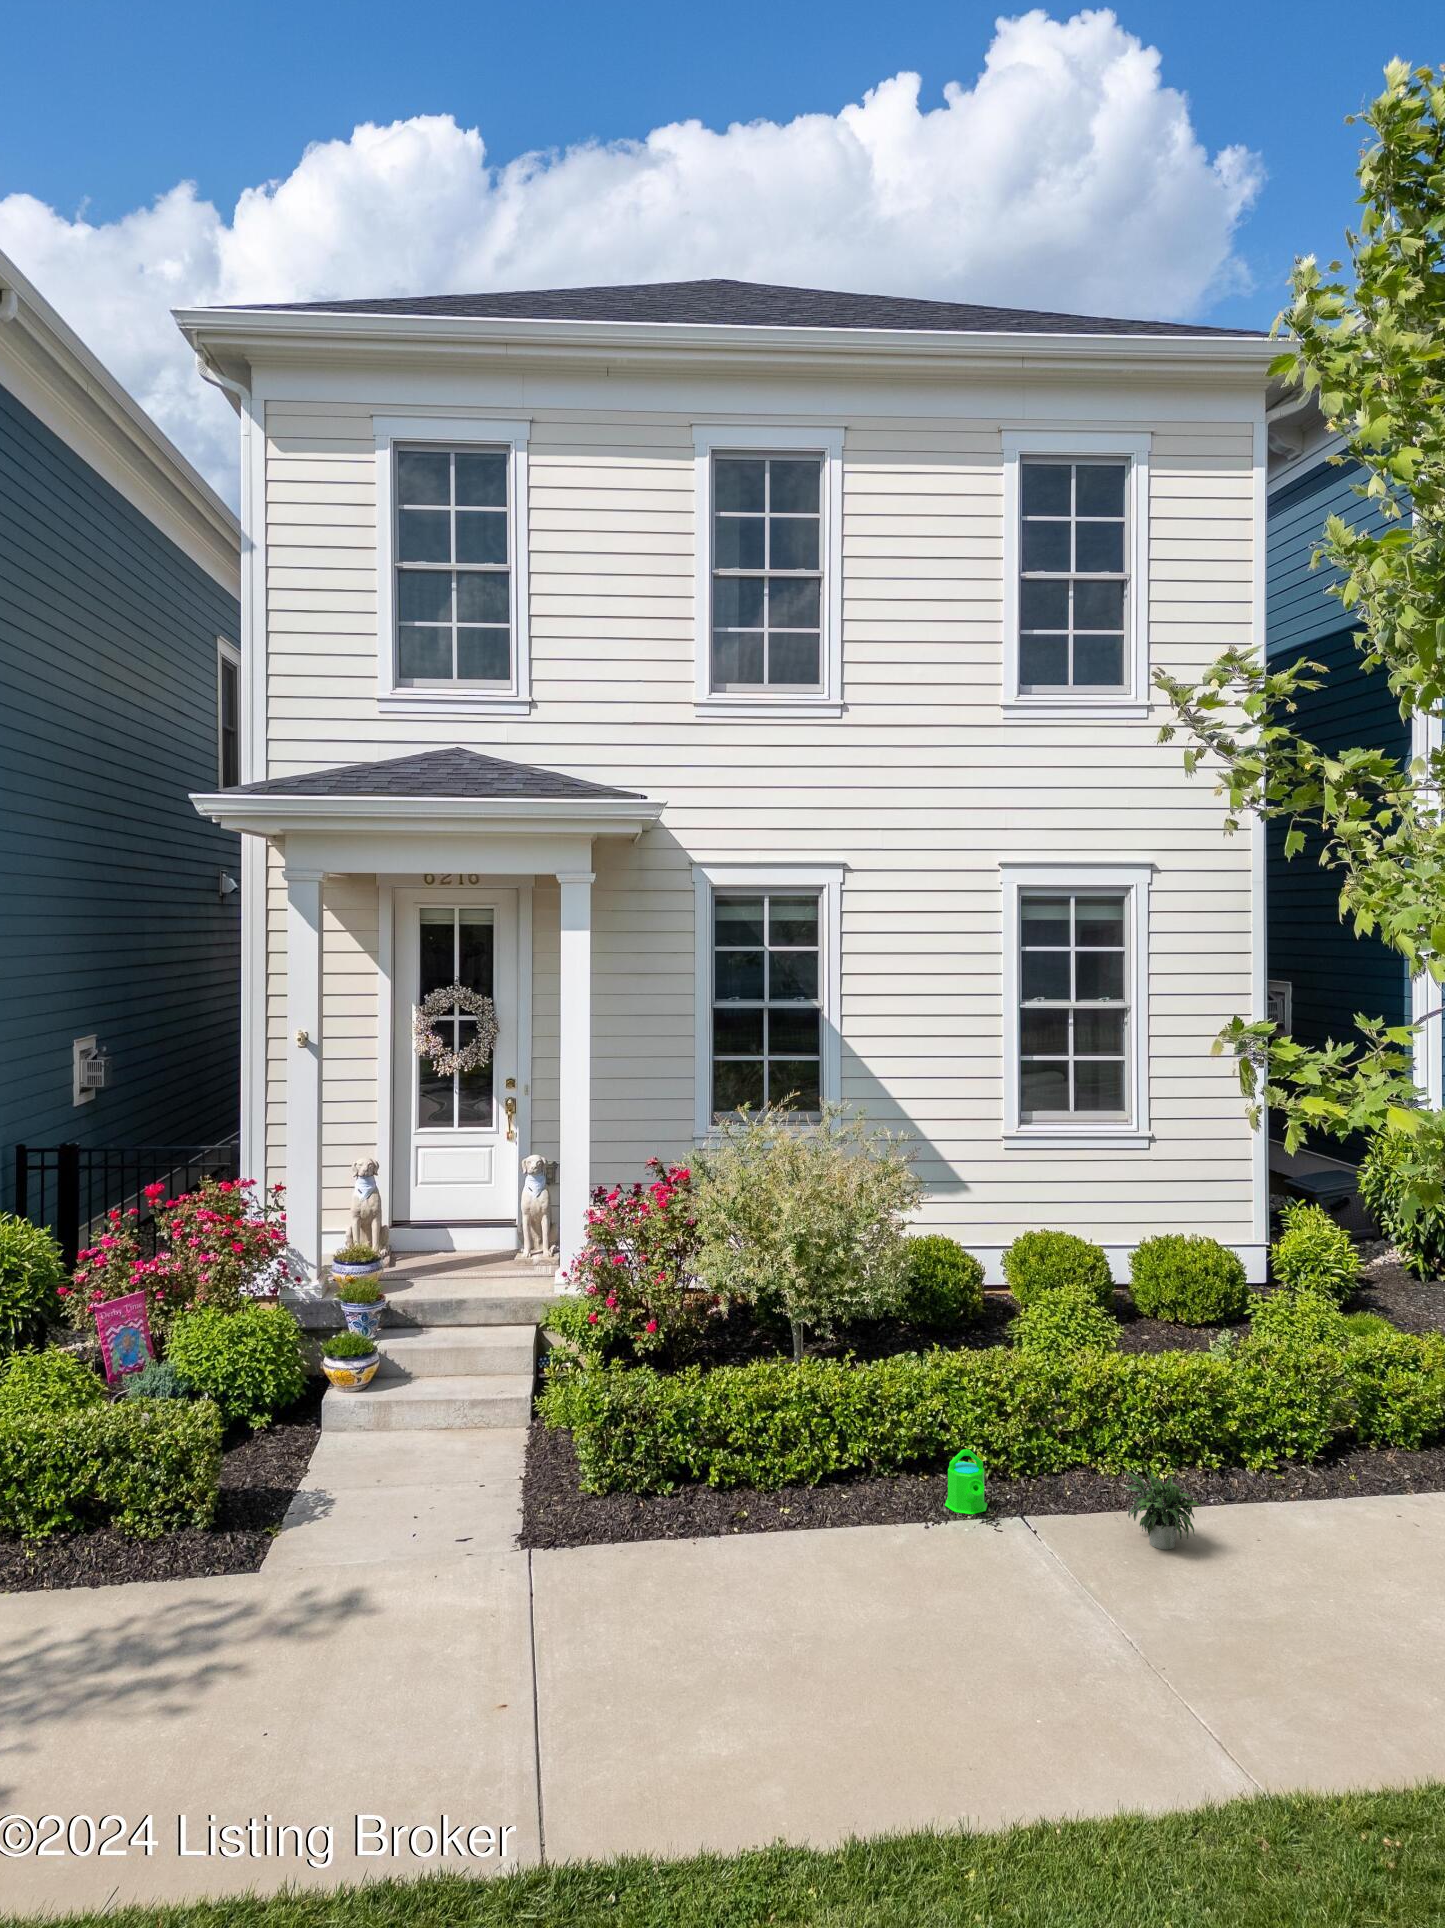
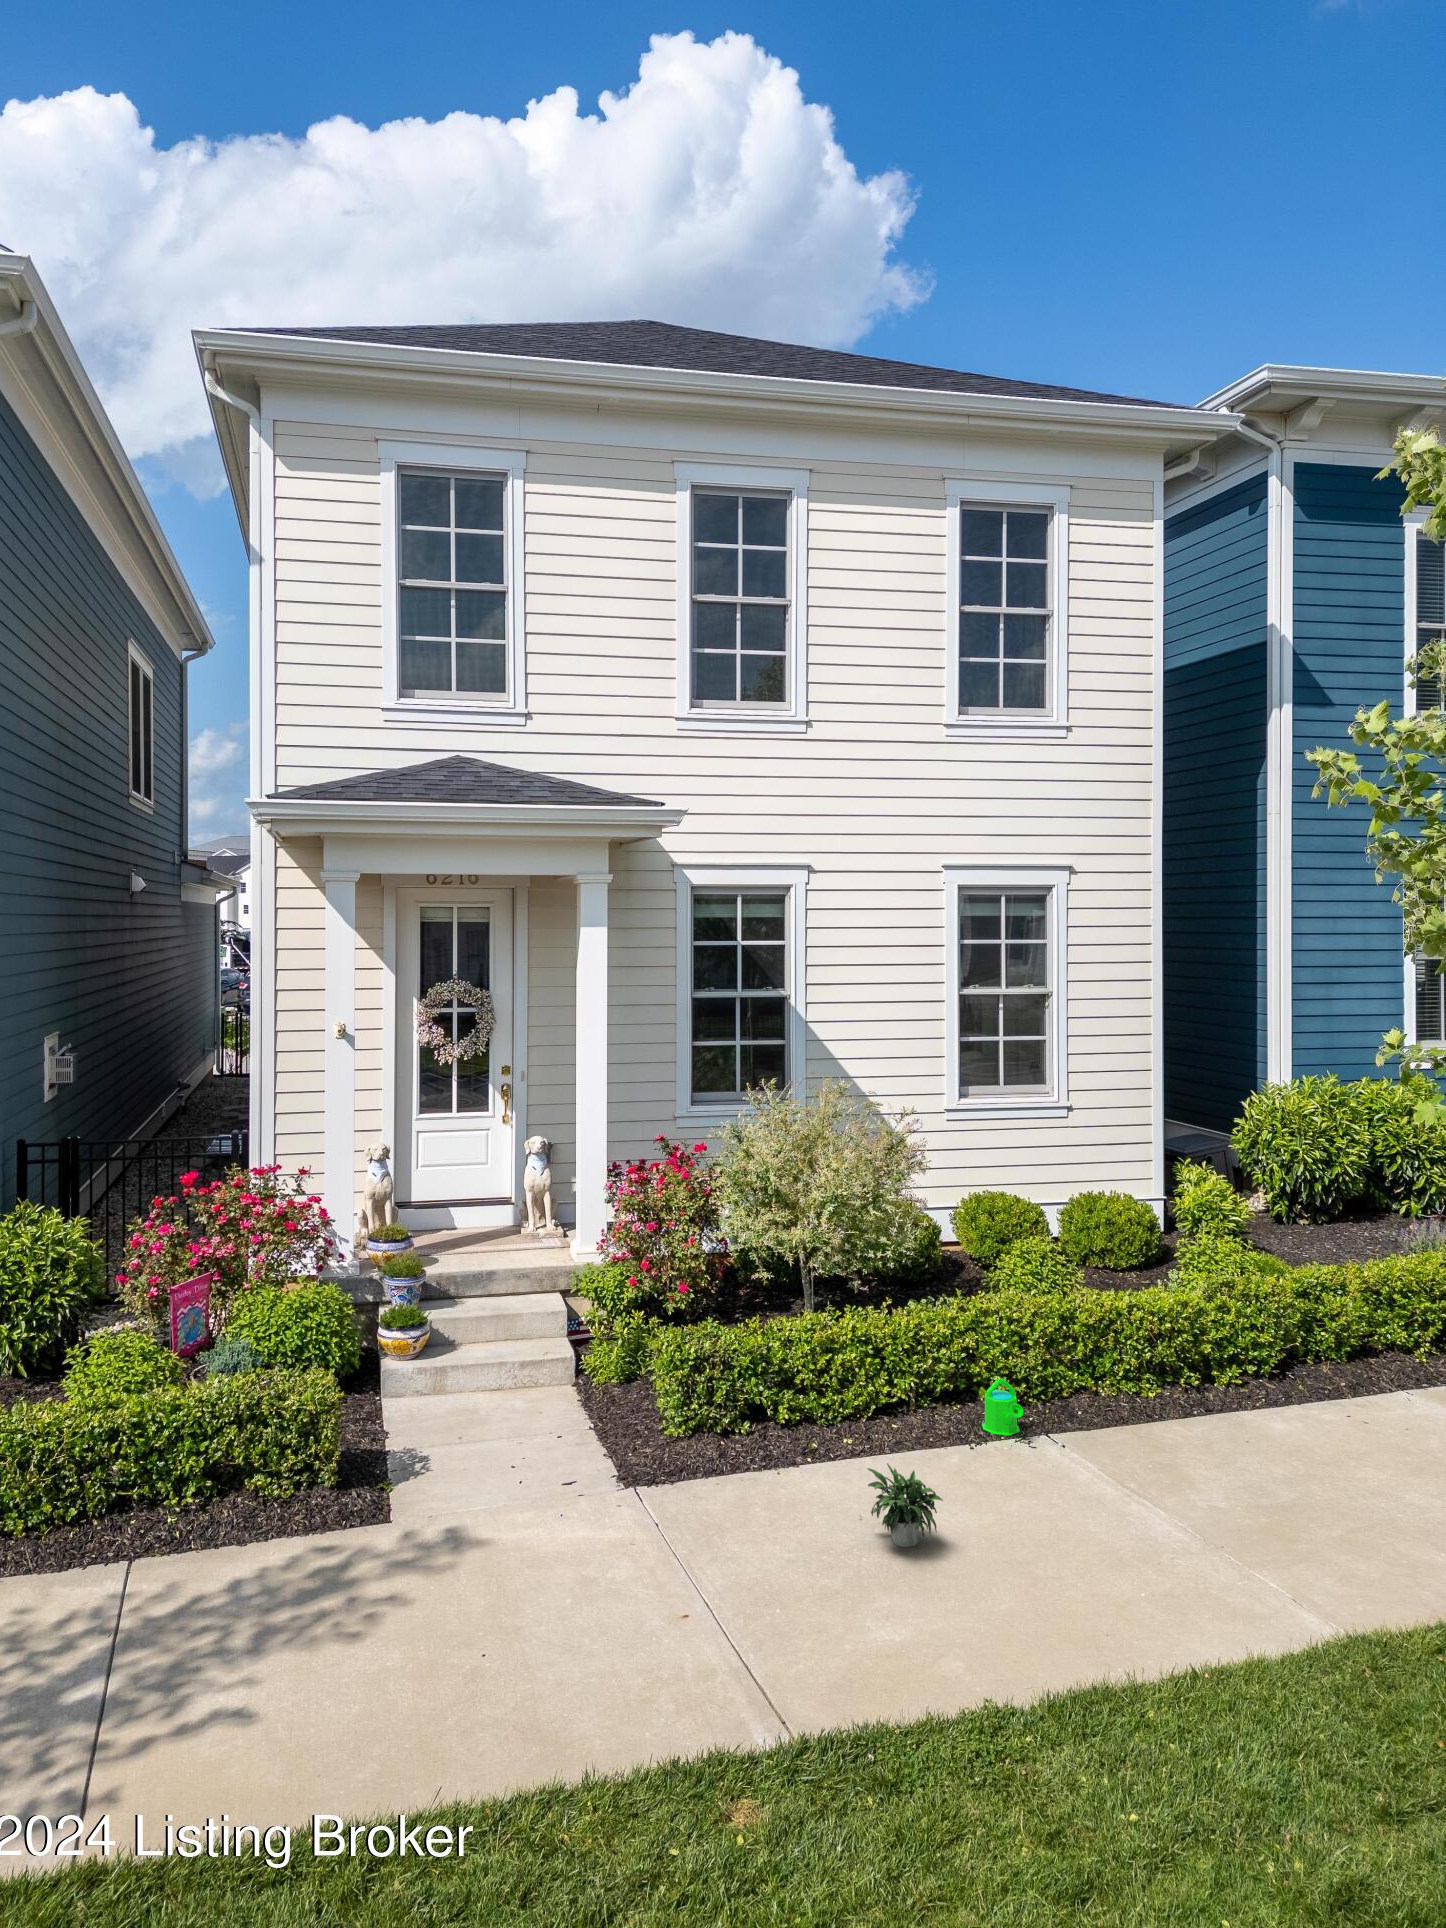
potted plant: present [1115,1468,1201,1549] -> present [859,1463,943,1547]

